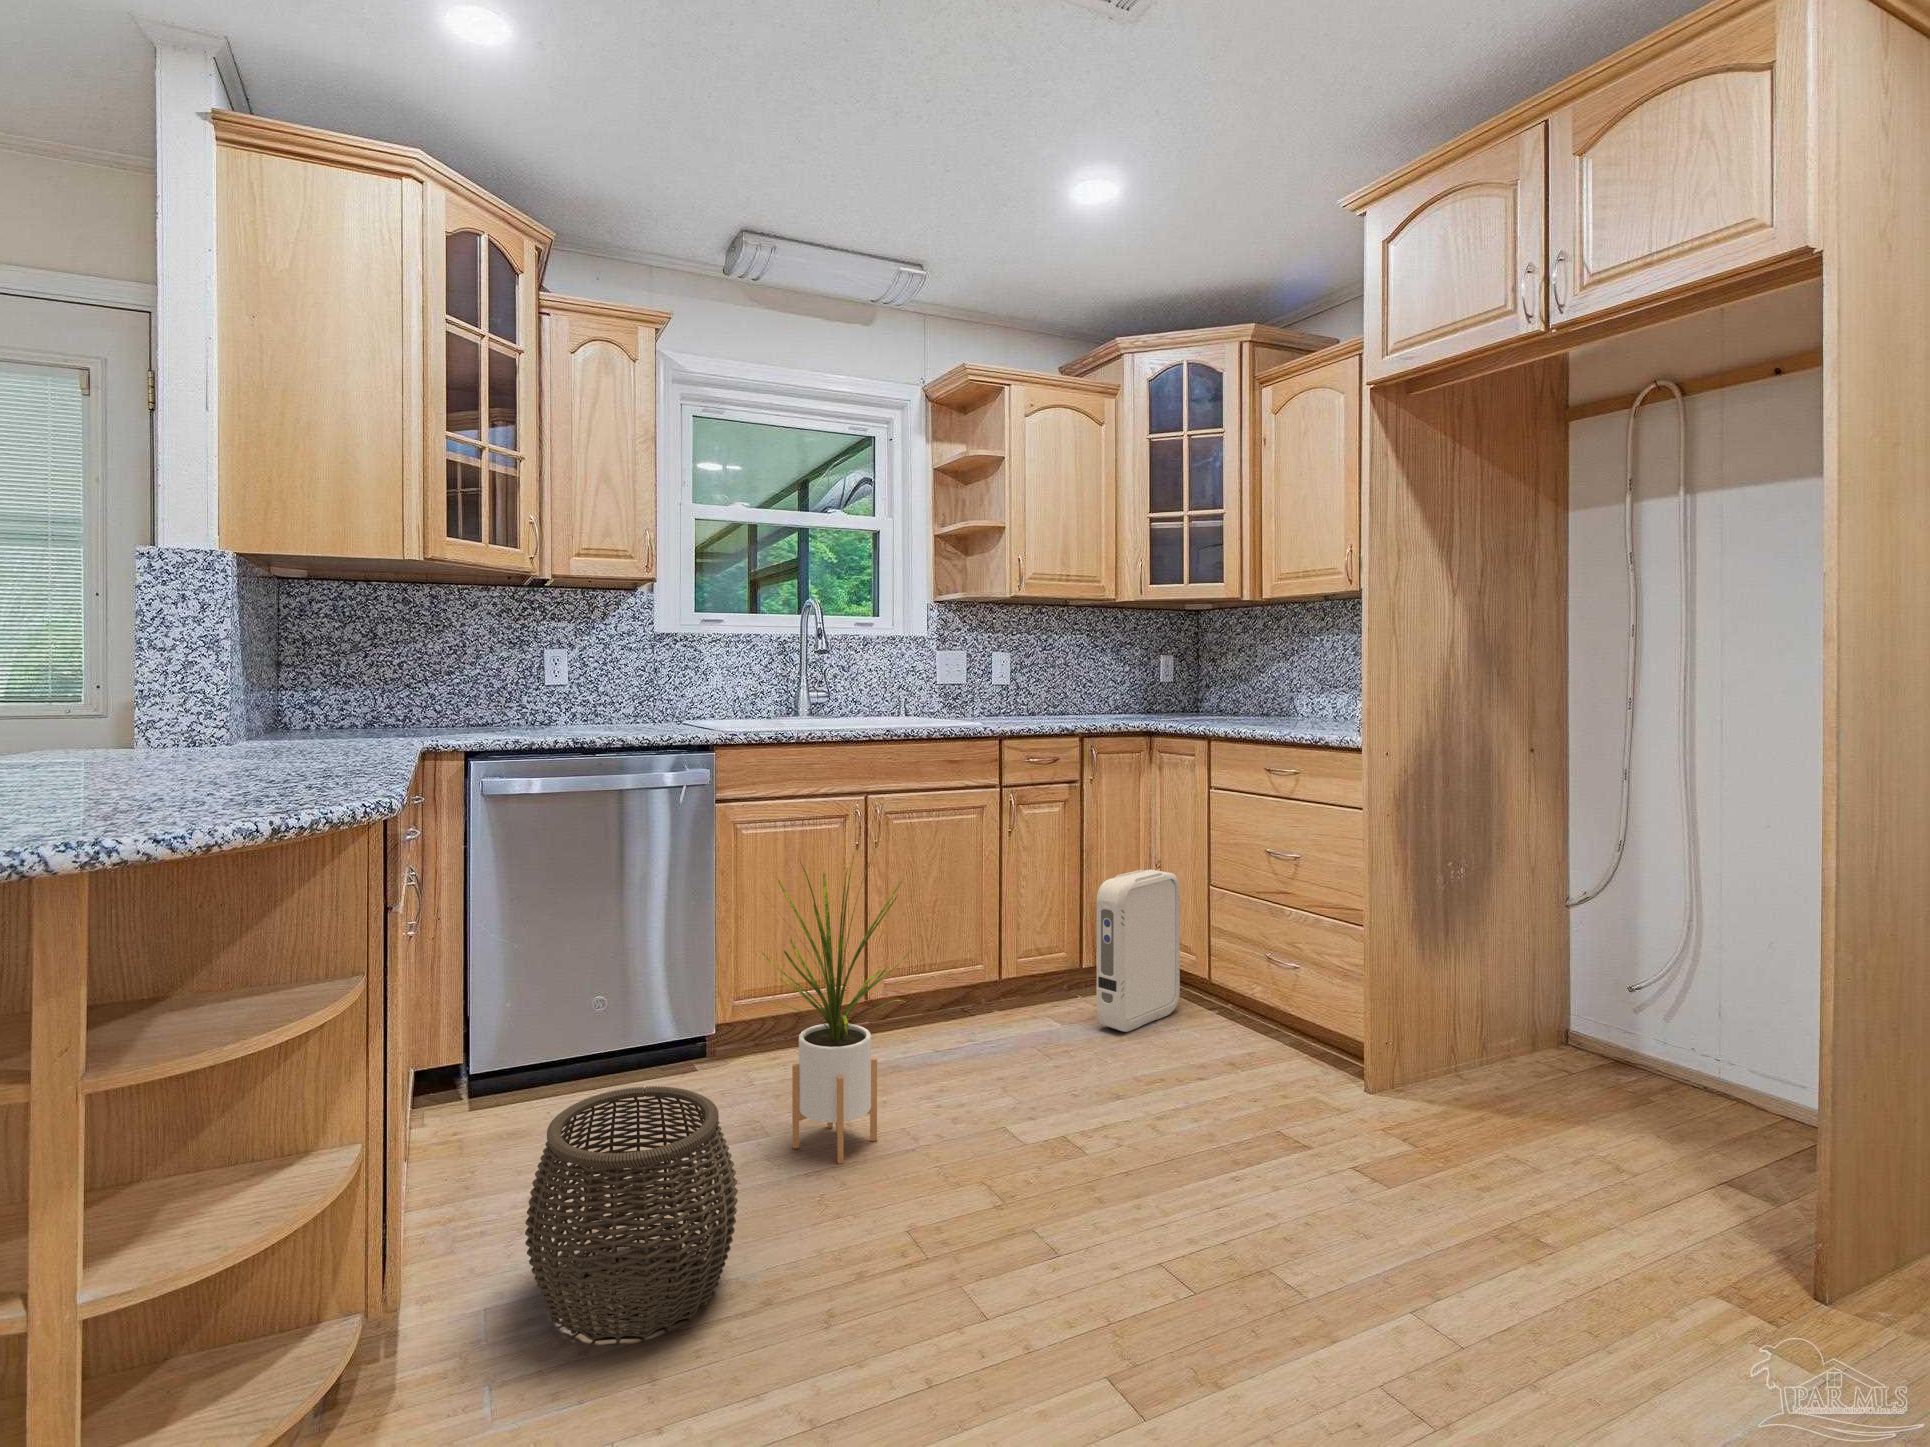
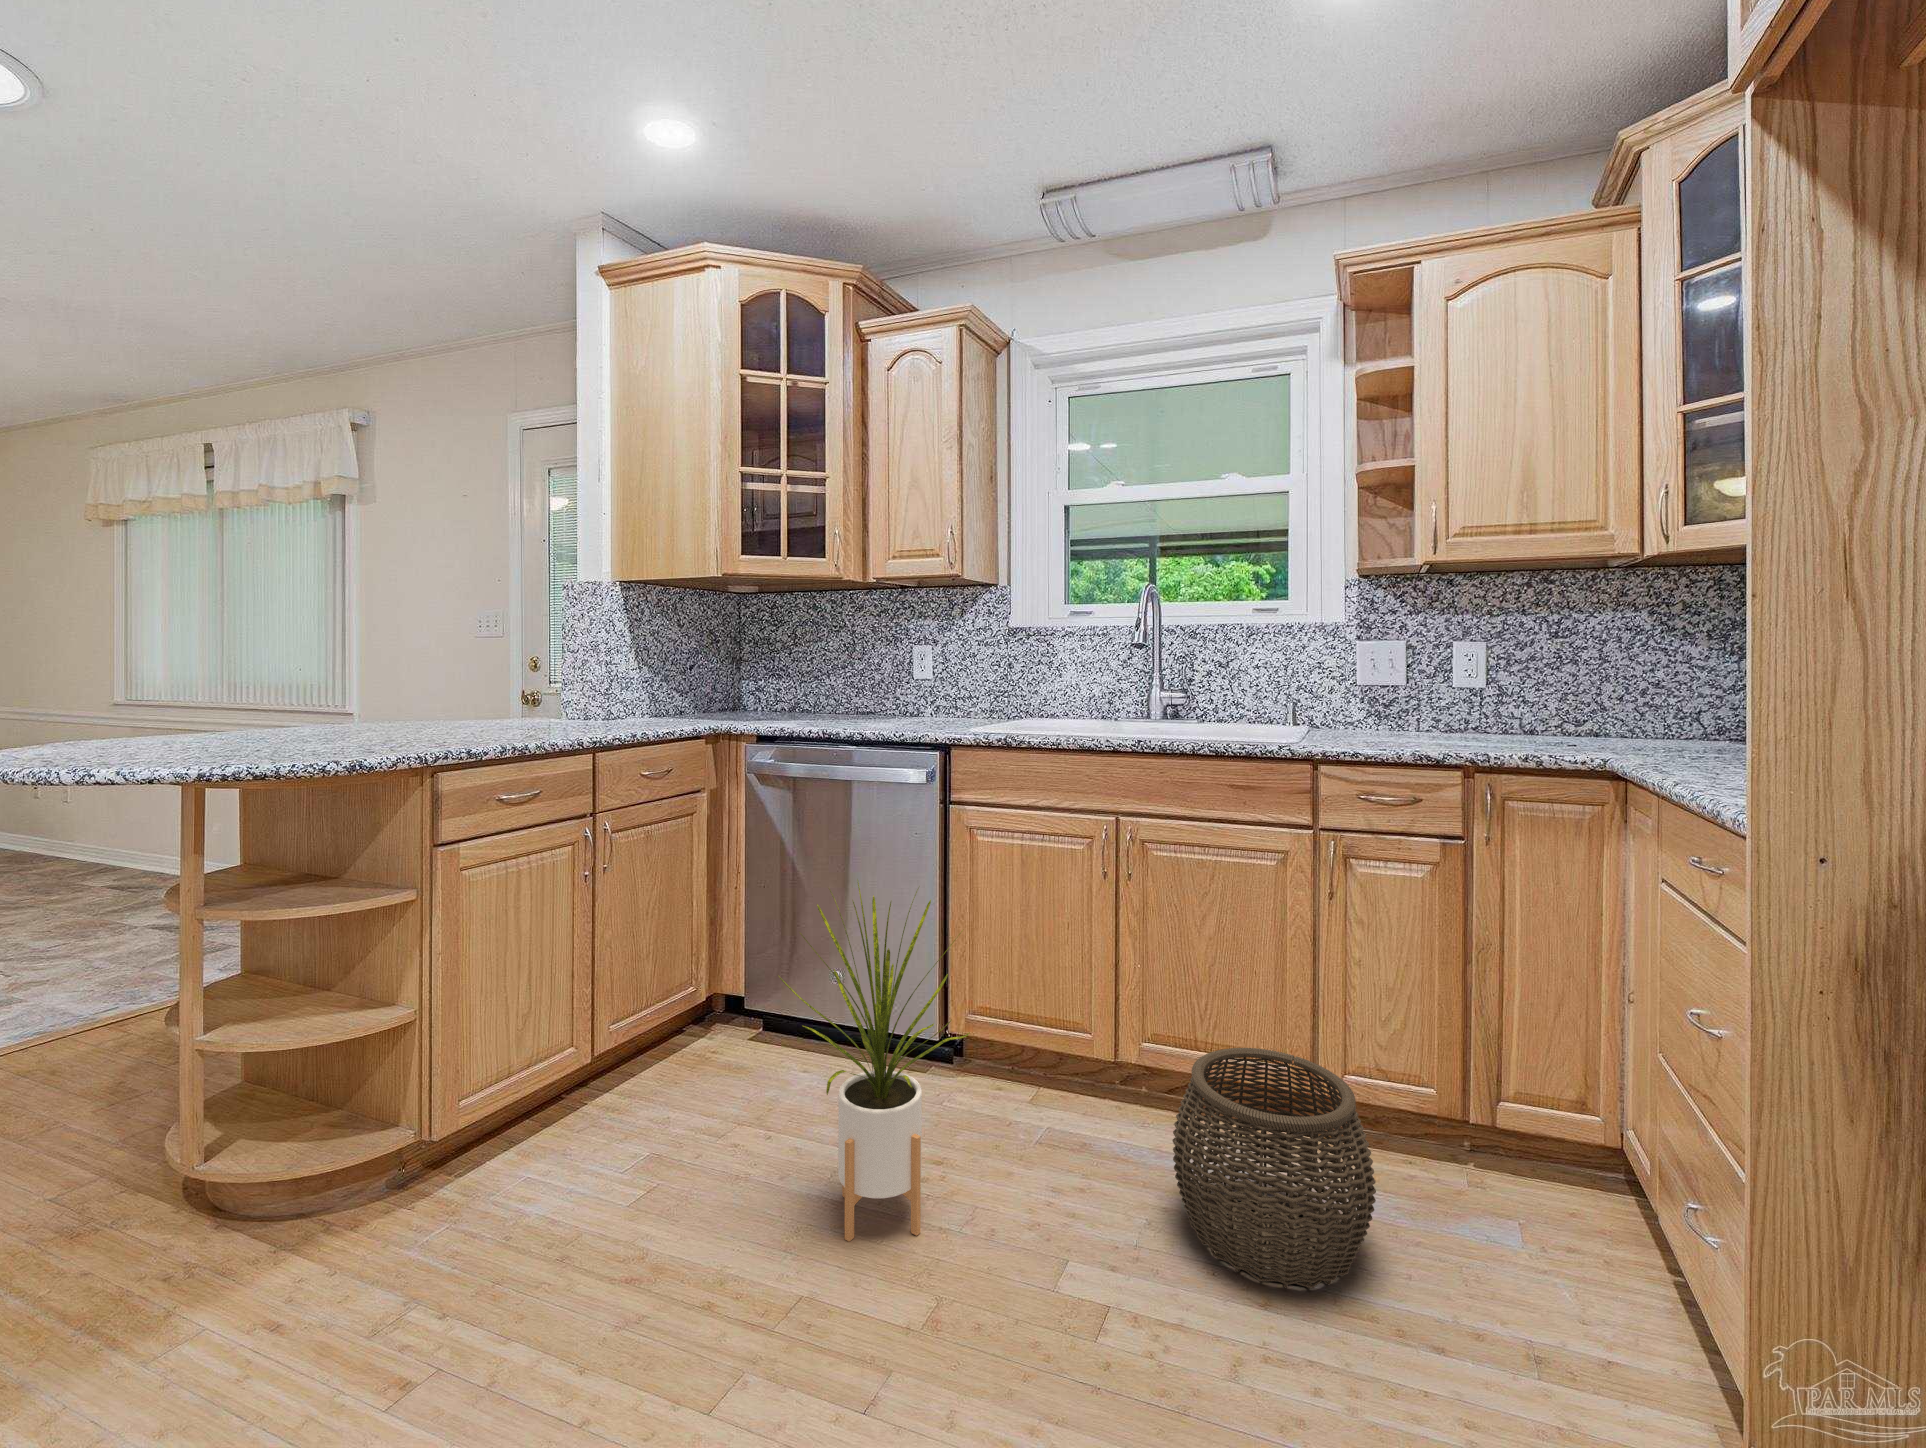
air purifier: present [1096,870,1180,1032] -> none [1428,1008,1652,1283]
woven basket: present [525,1086,738,1342] -> present [1172,1048,1376,1289]

